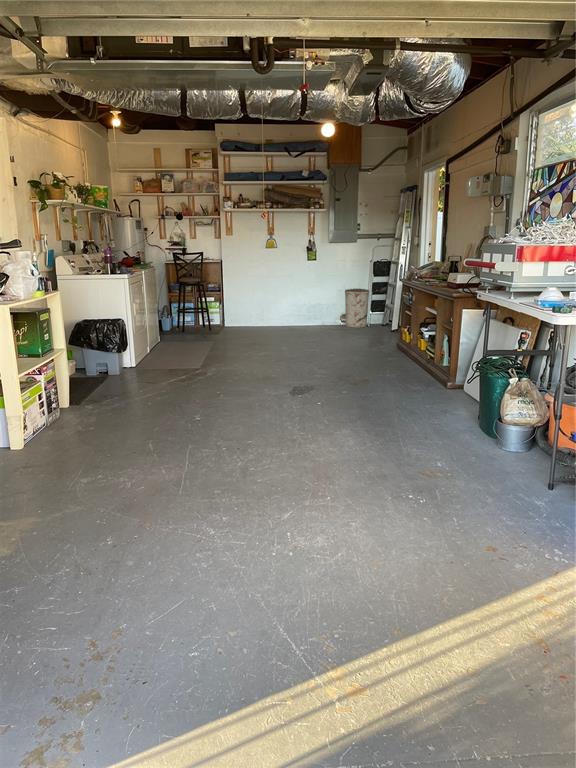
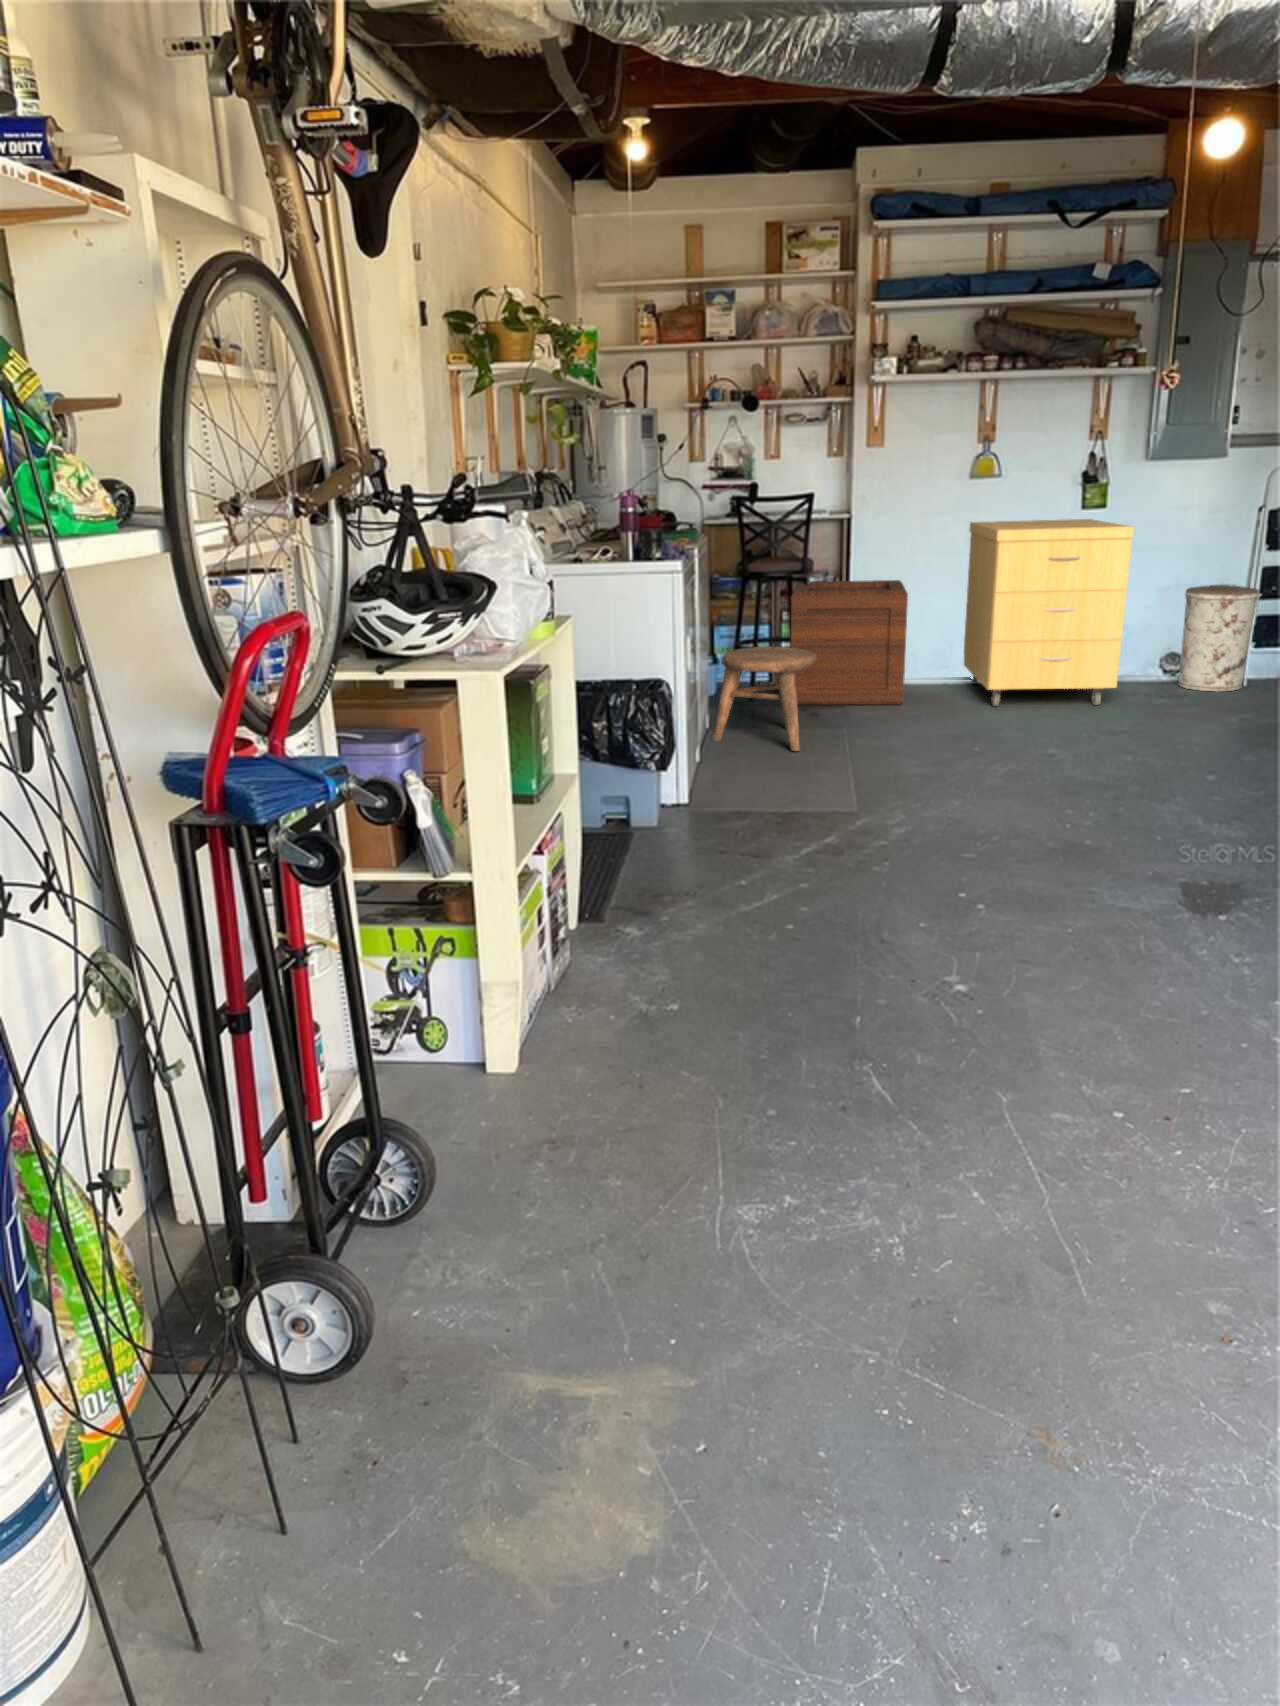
storage cabinet: none [267,264,317,333] -> present [964,519,1134,706]
wooden crate: none [195,286,244,333] -> present [791,580,908,705]
stool: none [159,309,197,349] -> present [714,646,816,751]

